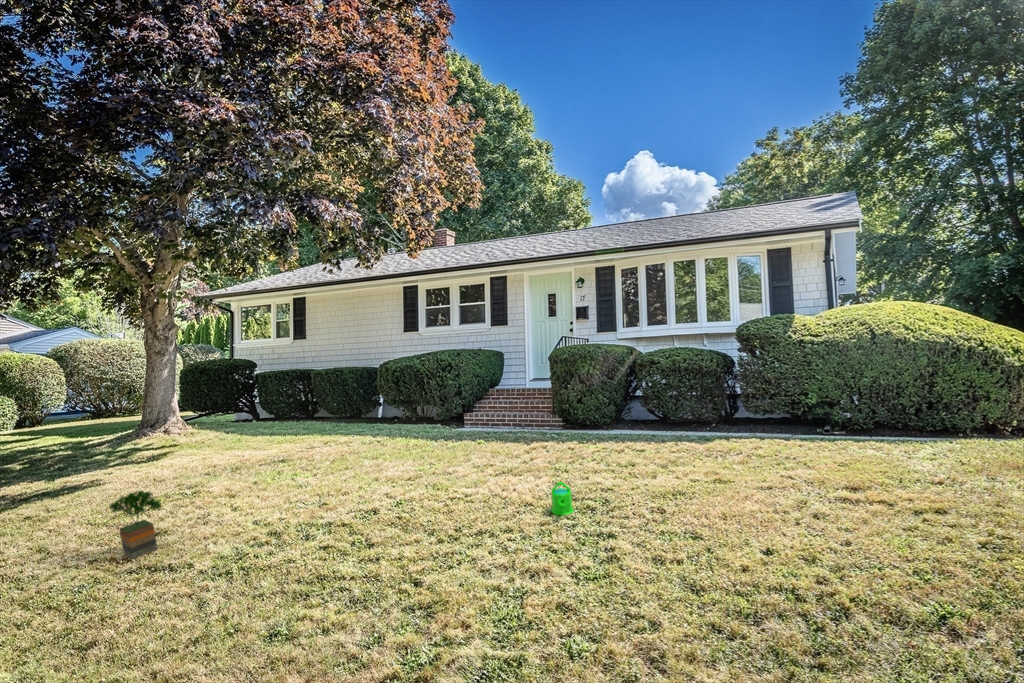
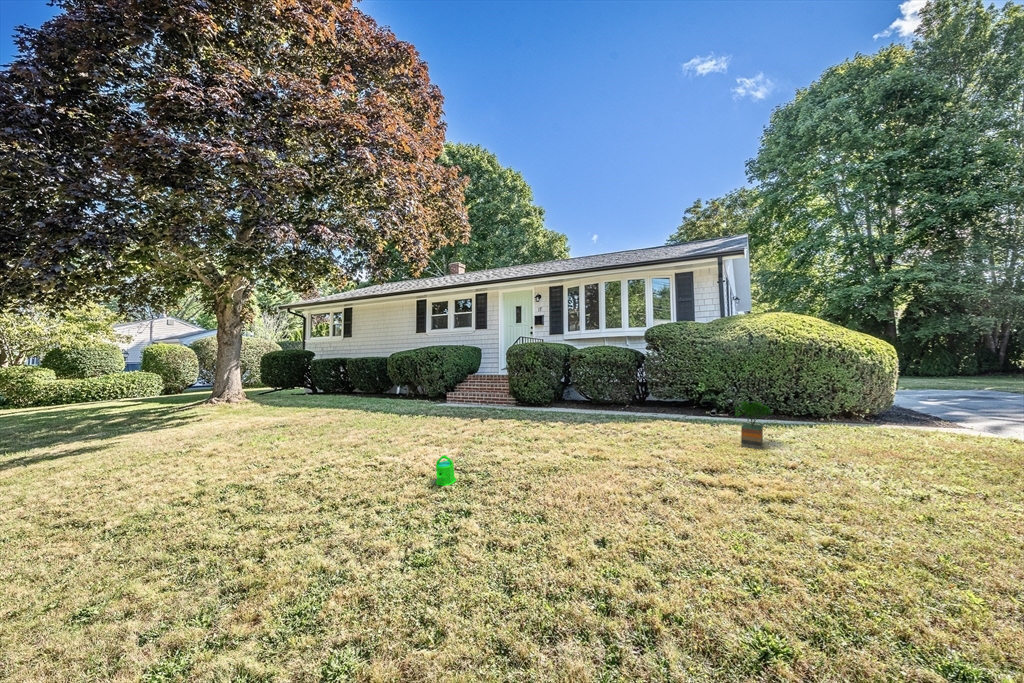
potted tree: present [109,491,161,559] -> present [735,401,771,450]

